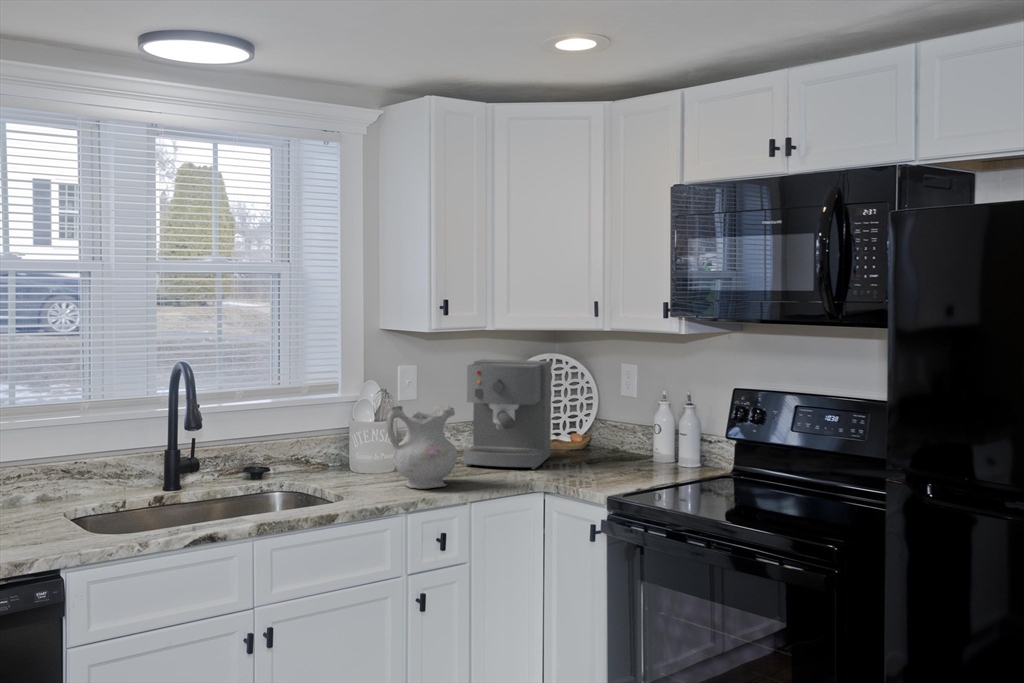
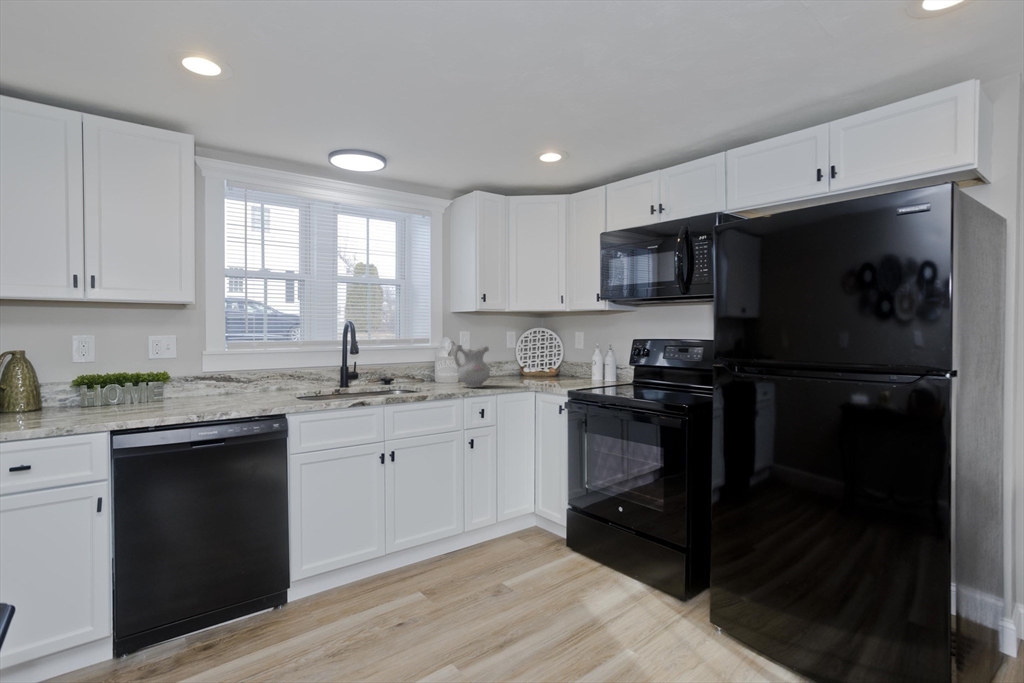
coffee maker: present [464,359,551,469] -> none [494,328,539,382]

